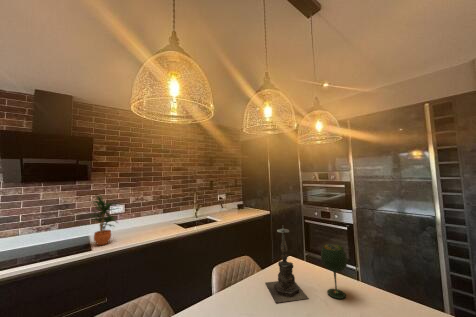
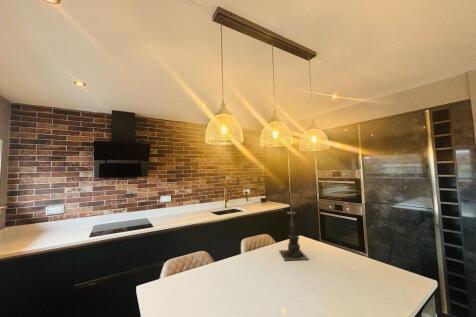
potted plant: present [90,195,116,245] -> none [149,187,170,224]
wine glass: present [321,244,347,299] -> none [319,224,338,261]

